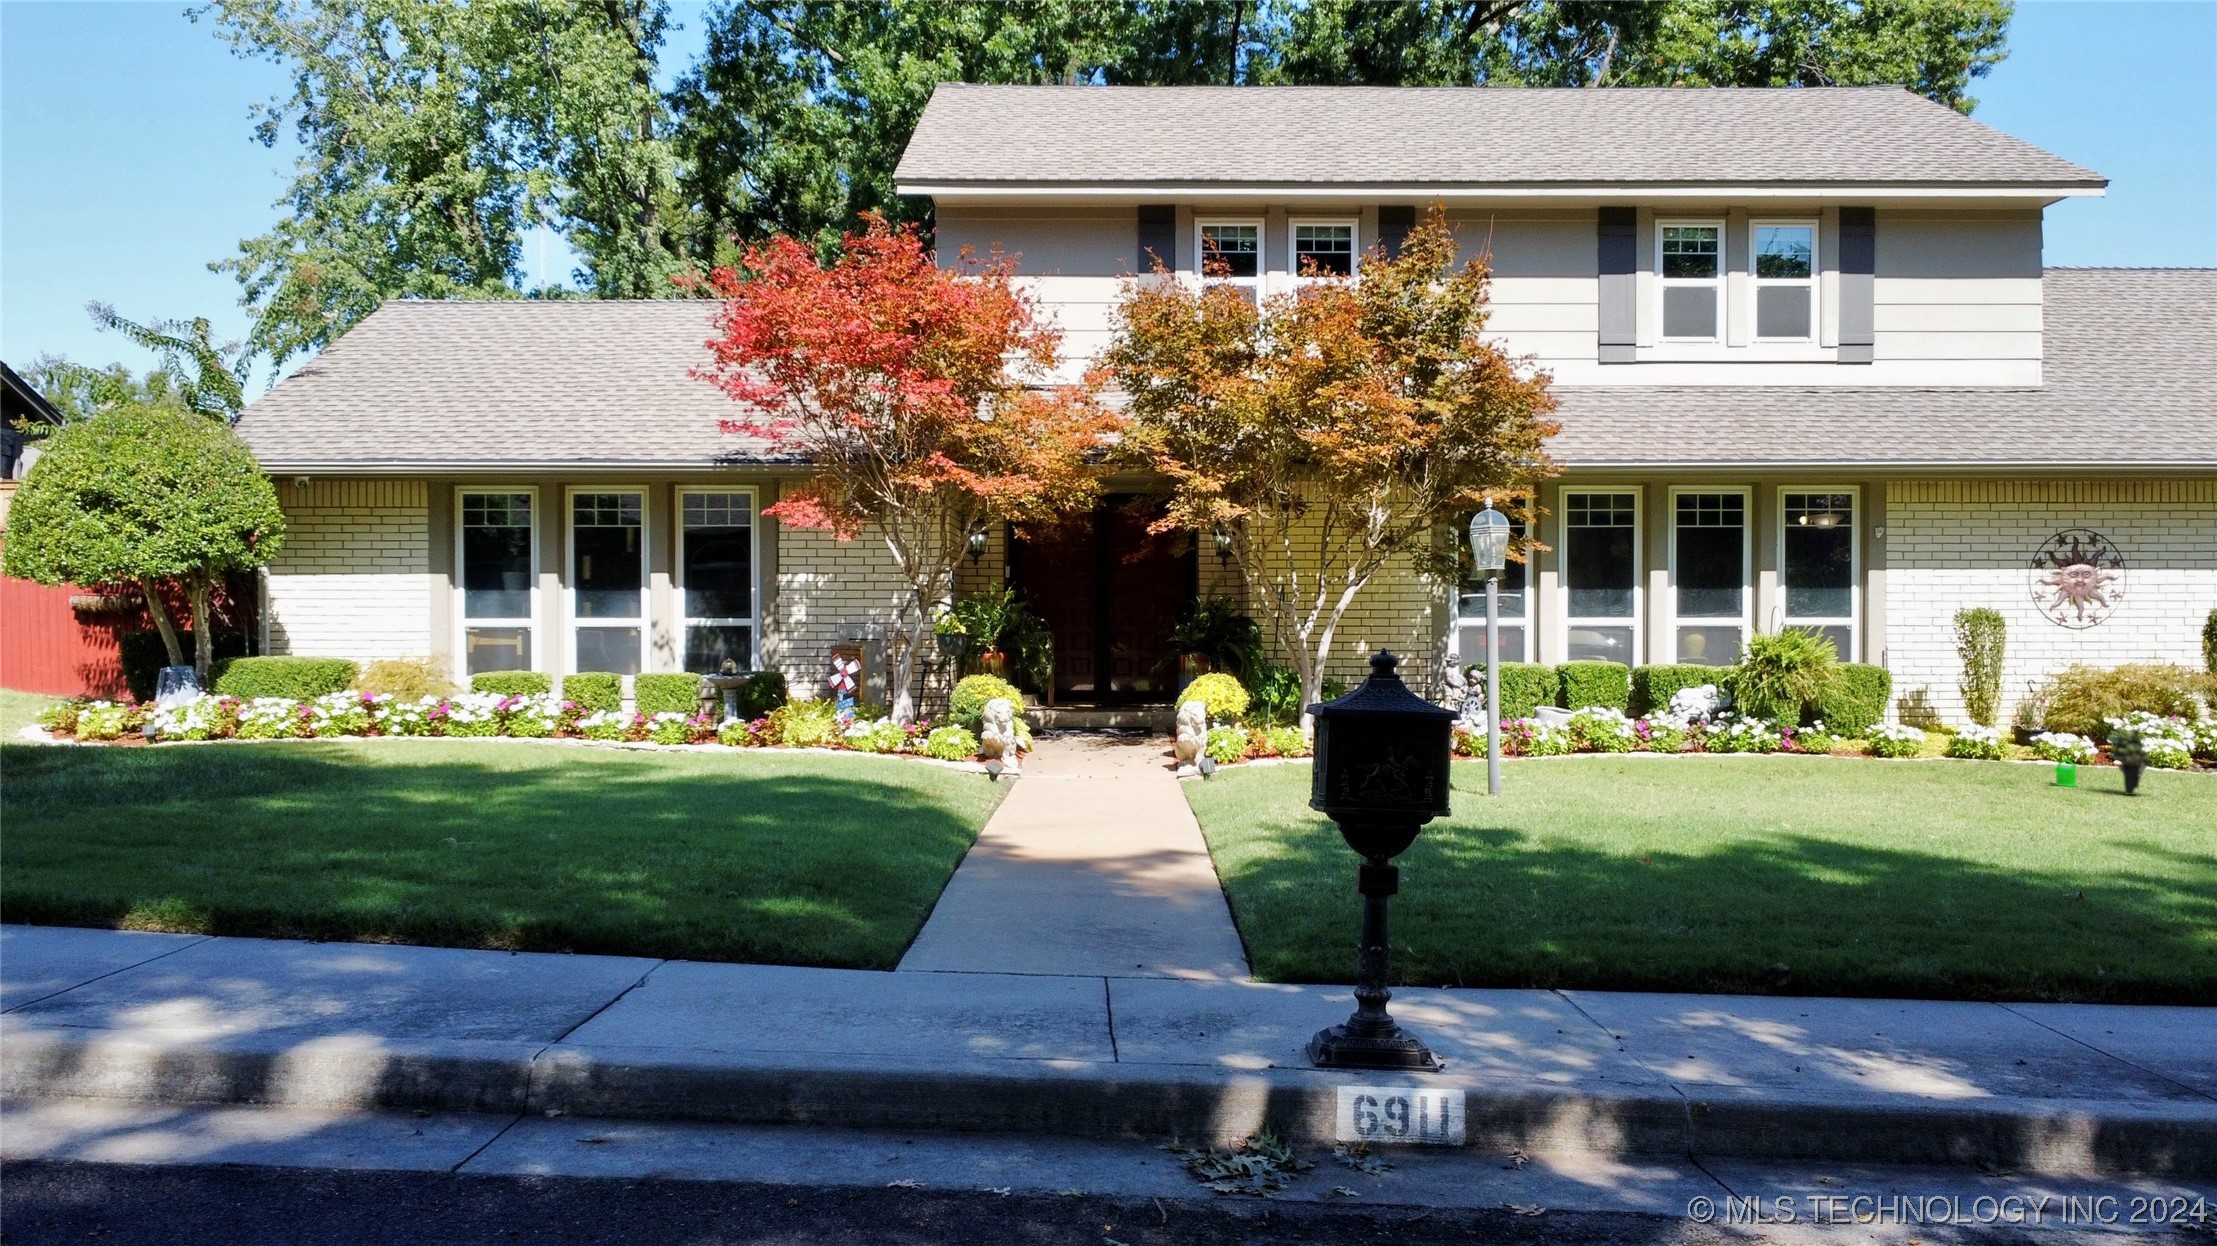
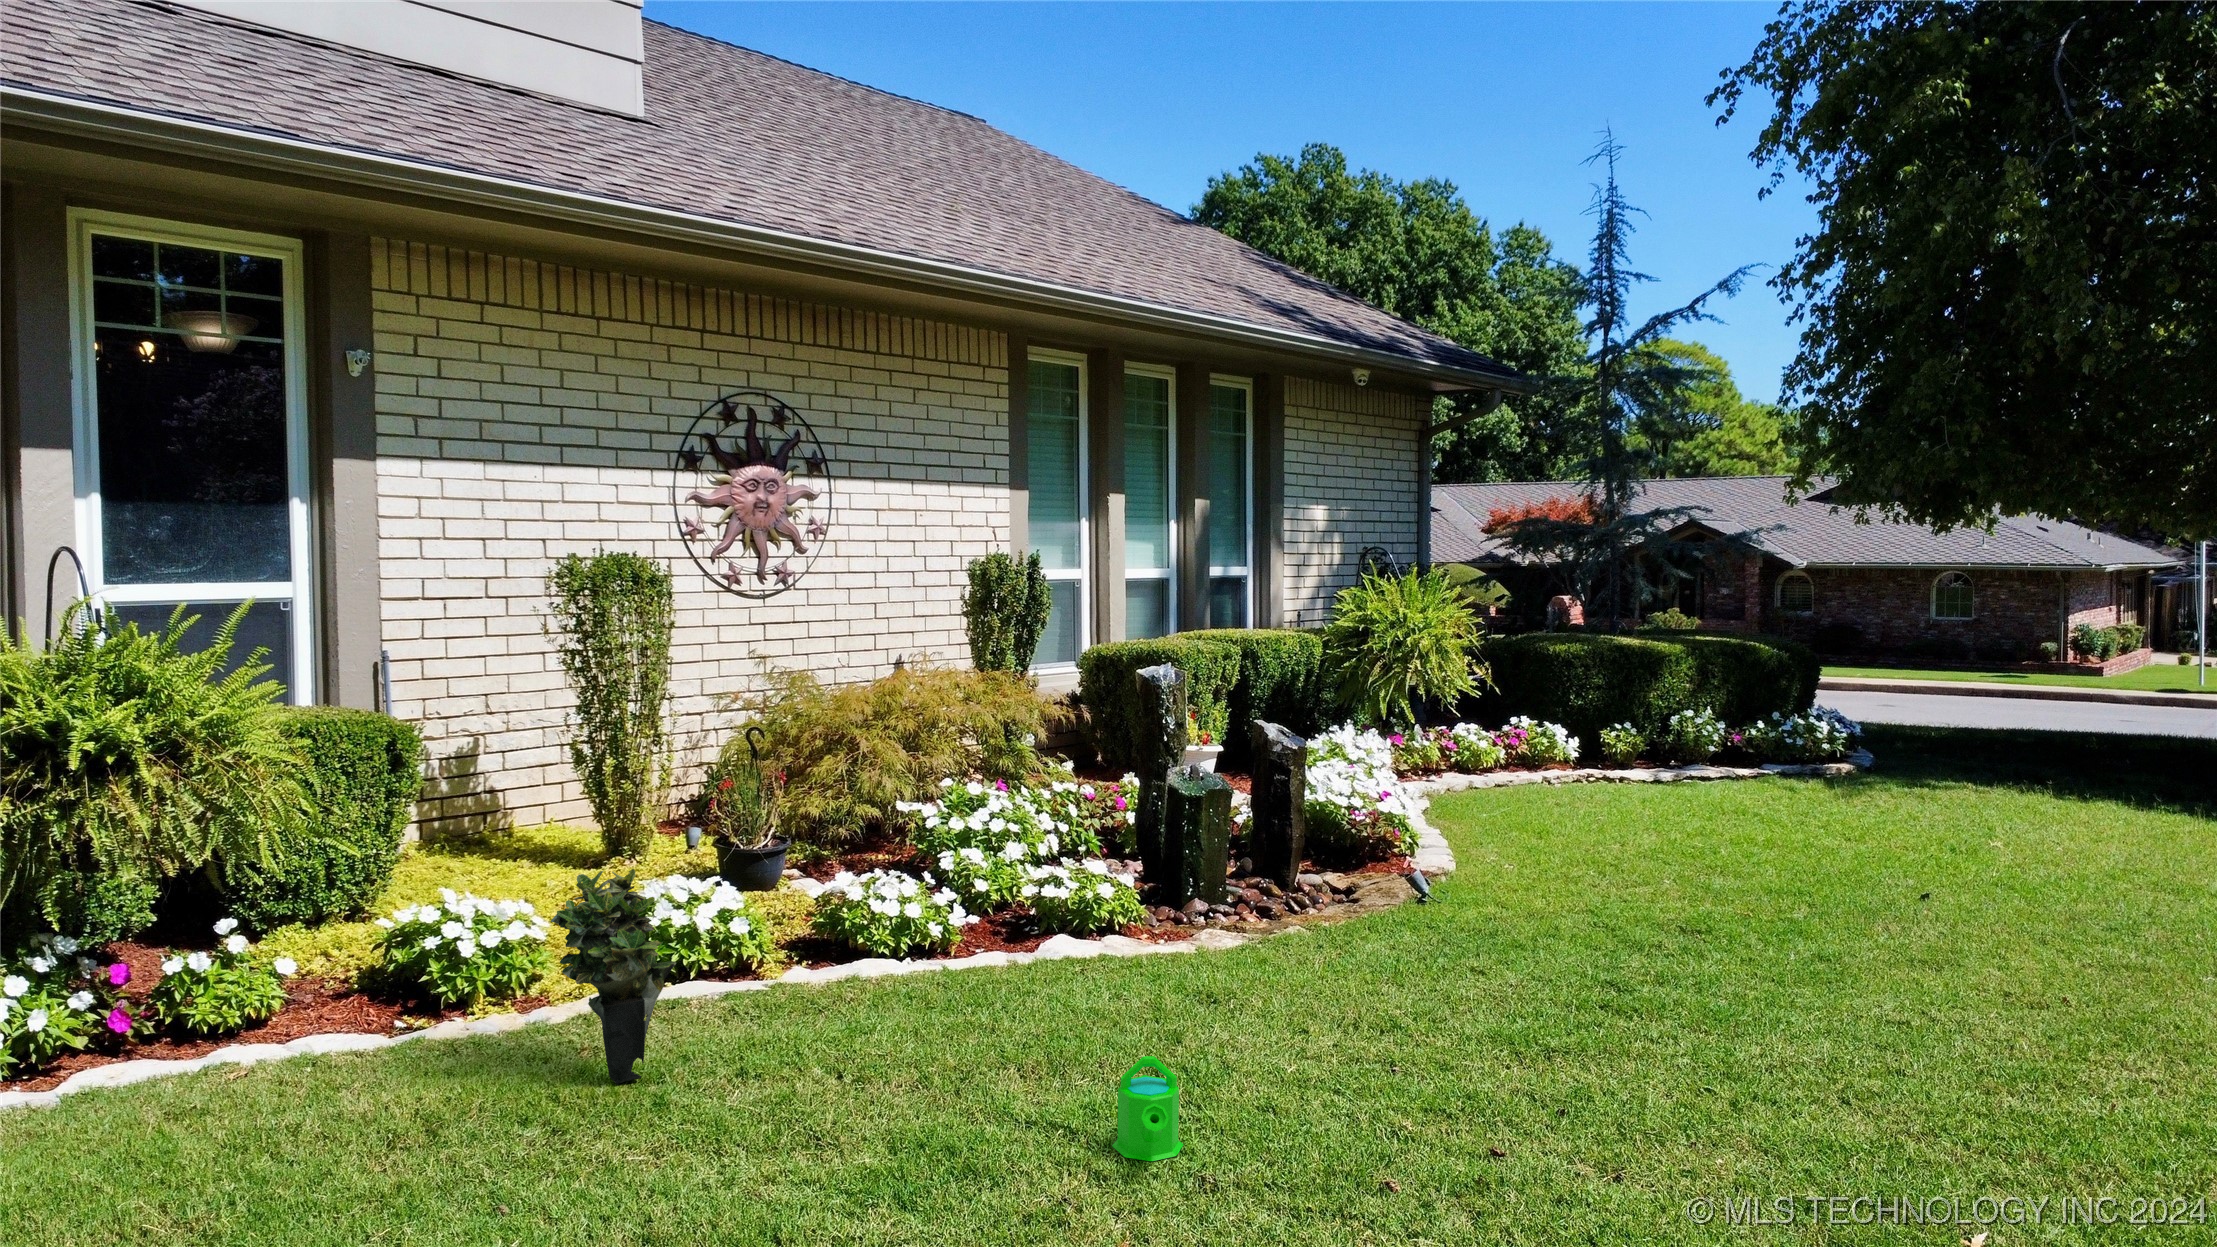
potted plant: present [2107,728,2152,795] -> present [551,869,676,1084]

